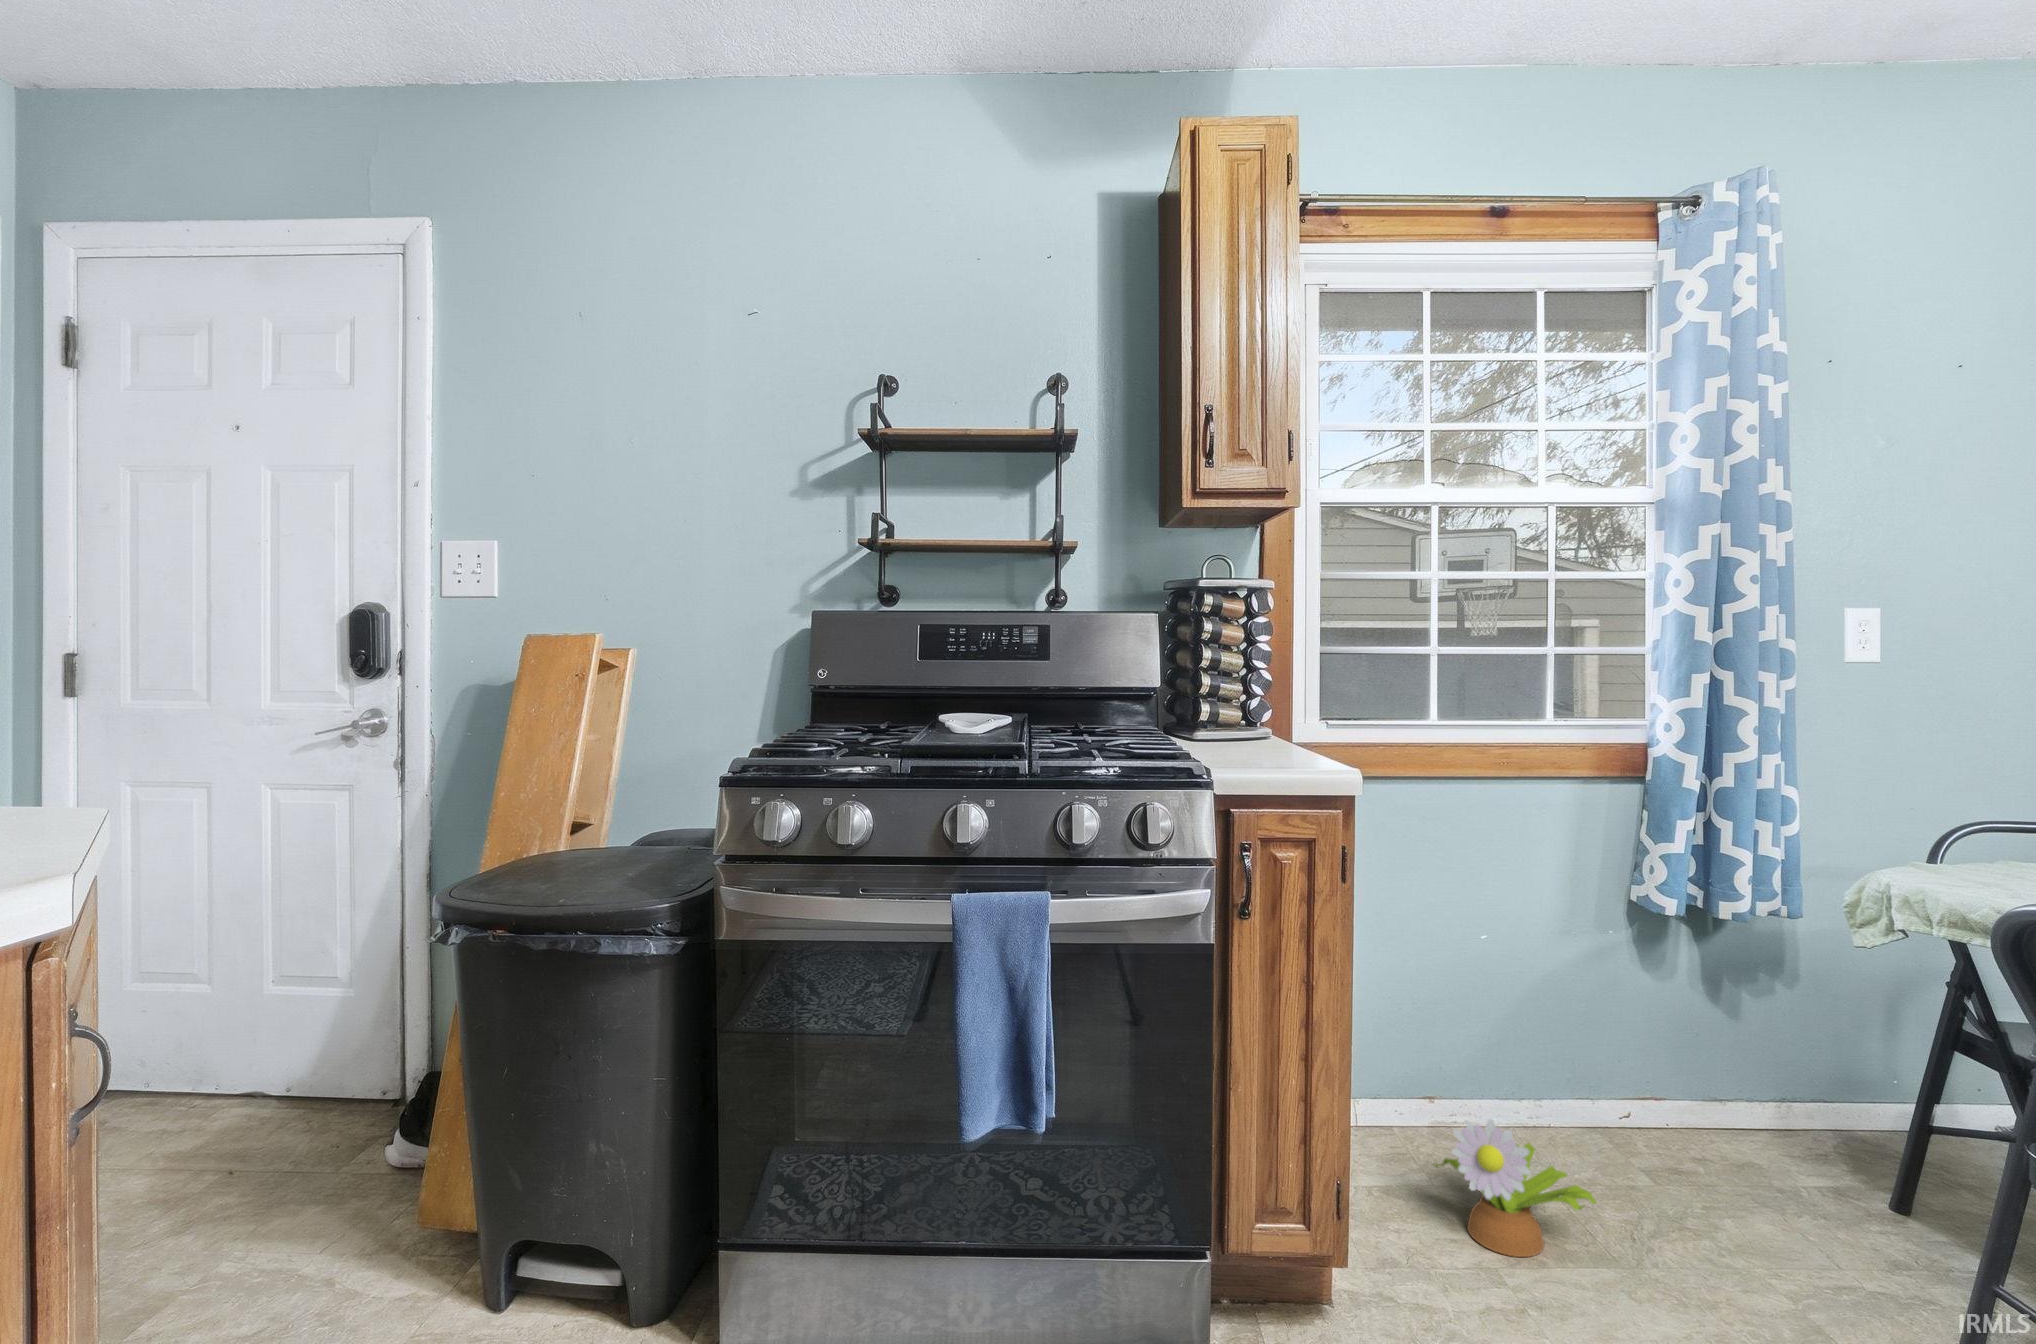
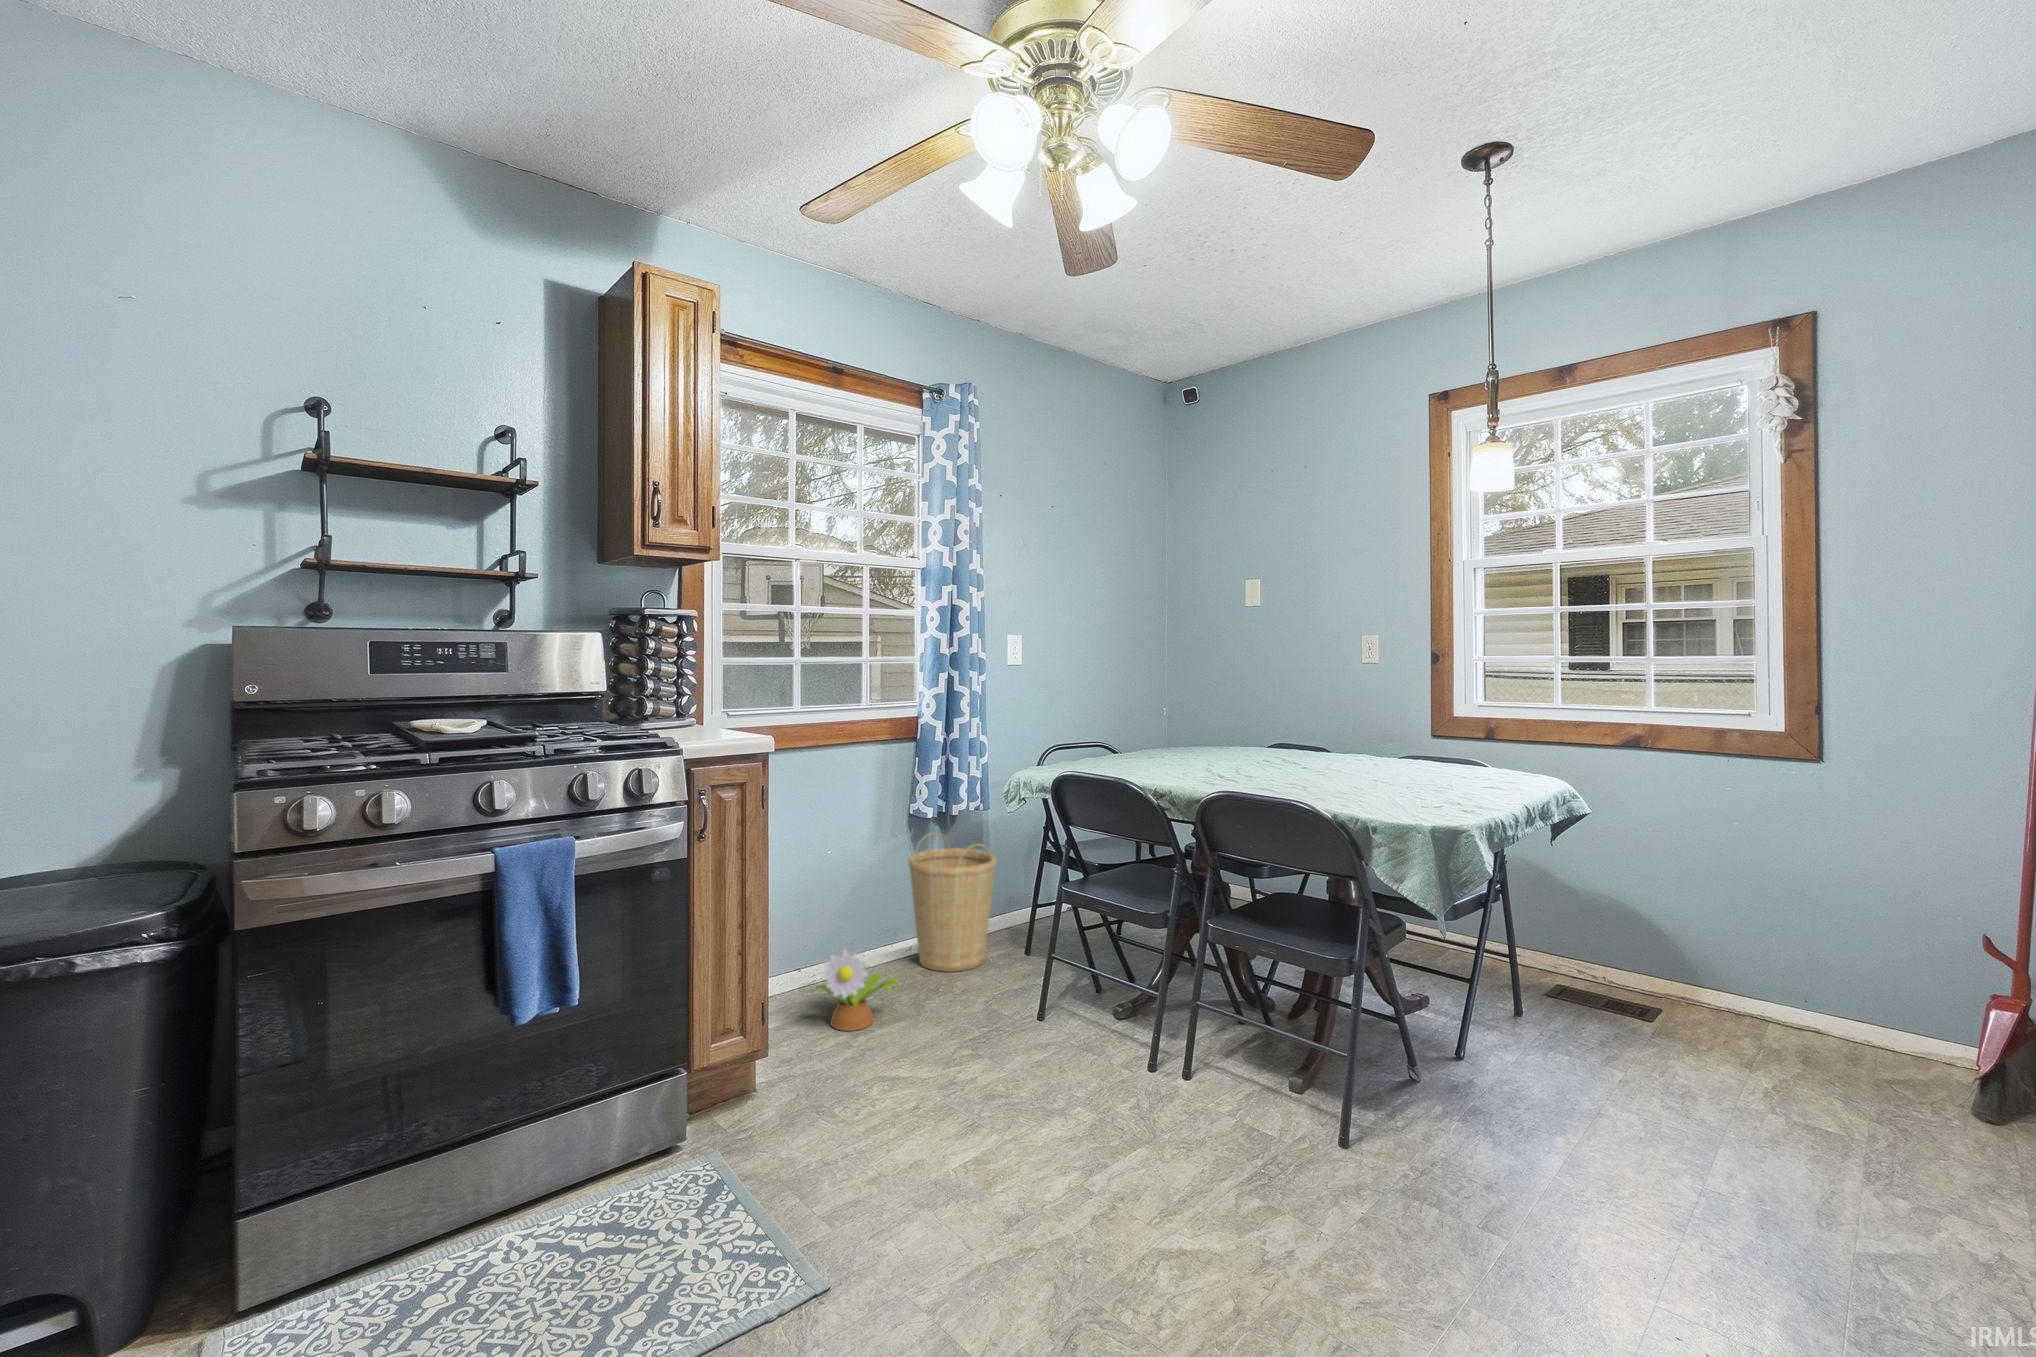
basket: none [1625,941,1813,1203] -> present [909,833,996,972]

